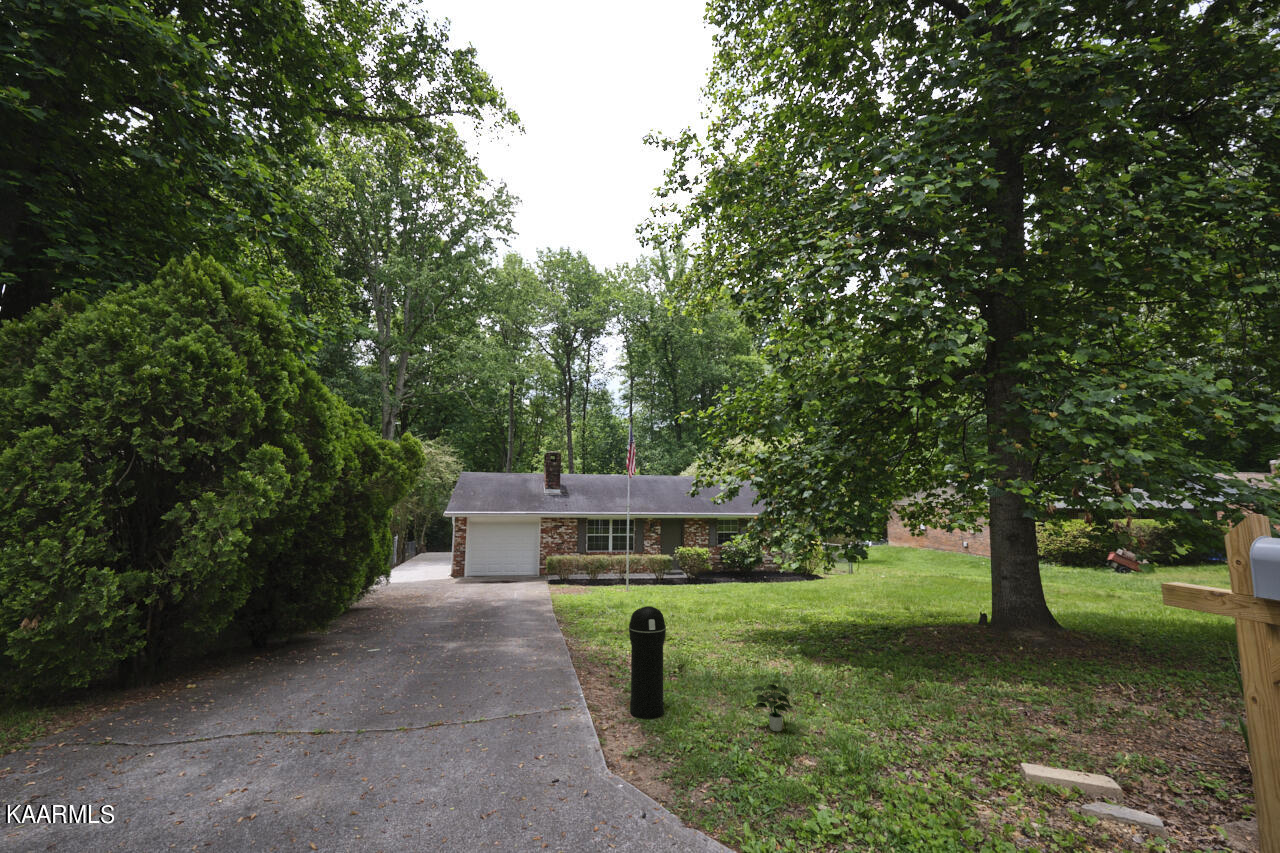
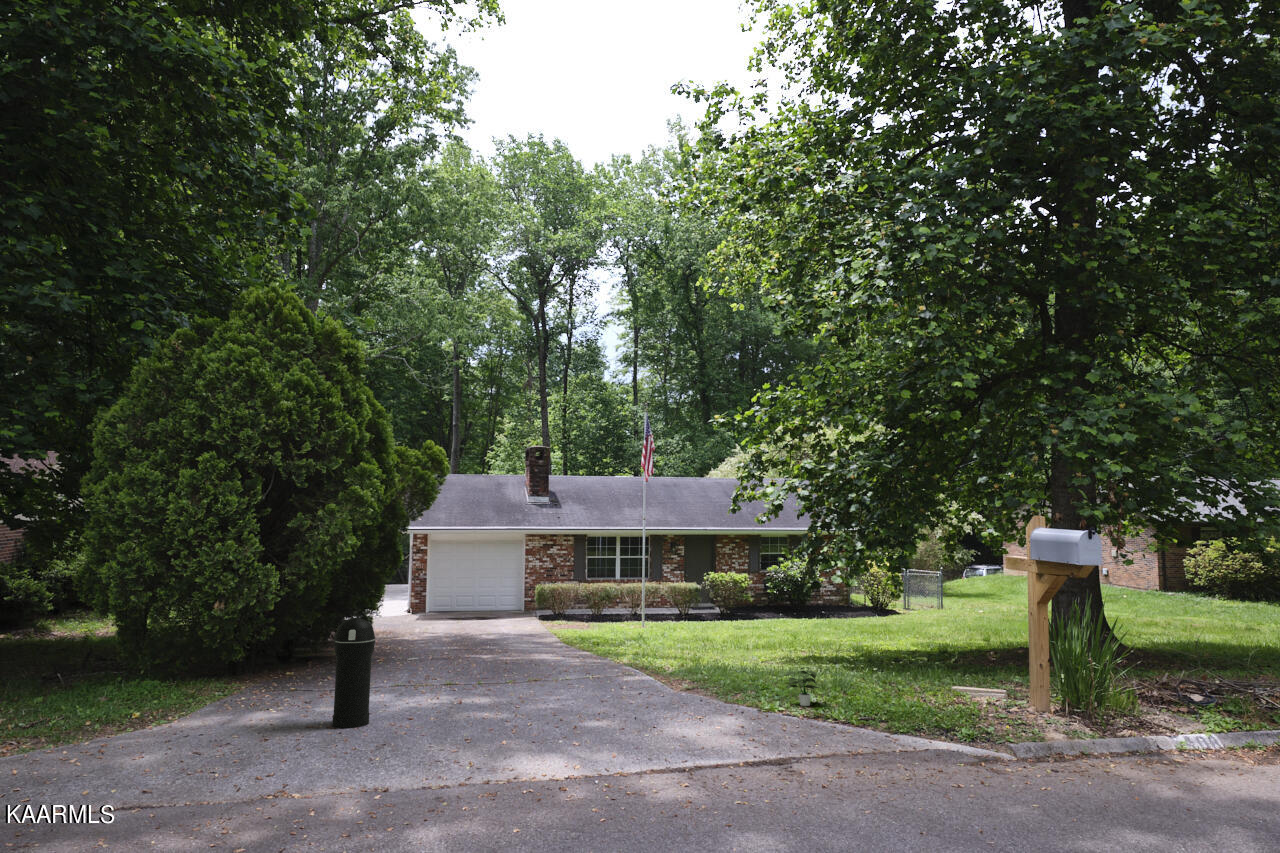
trash can: present [629,606,666,719] -> present [332,618,375,728]

